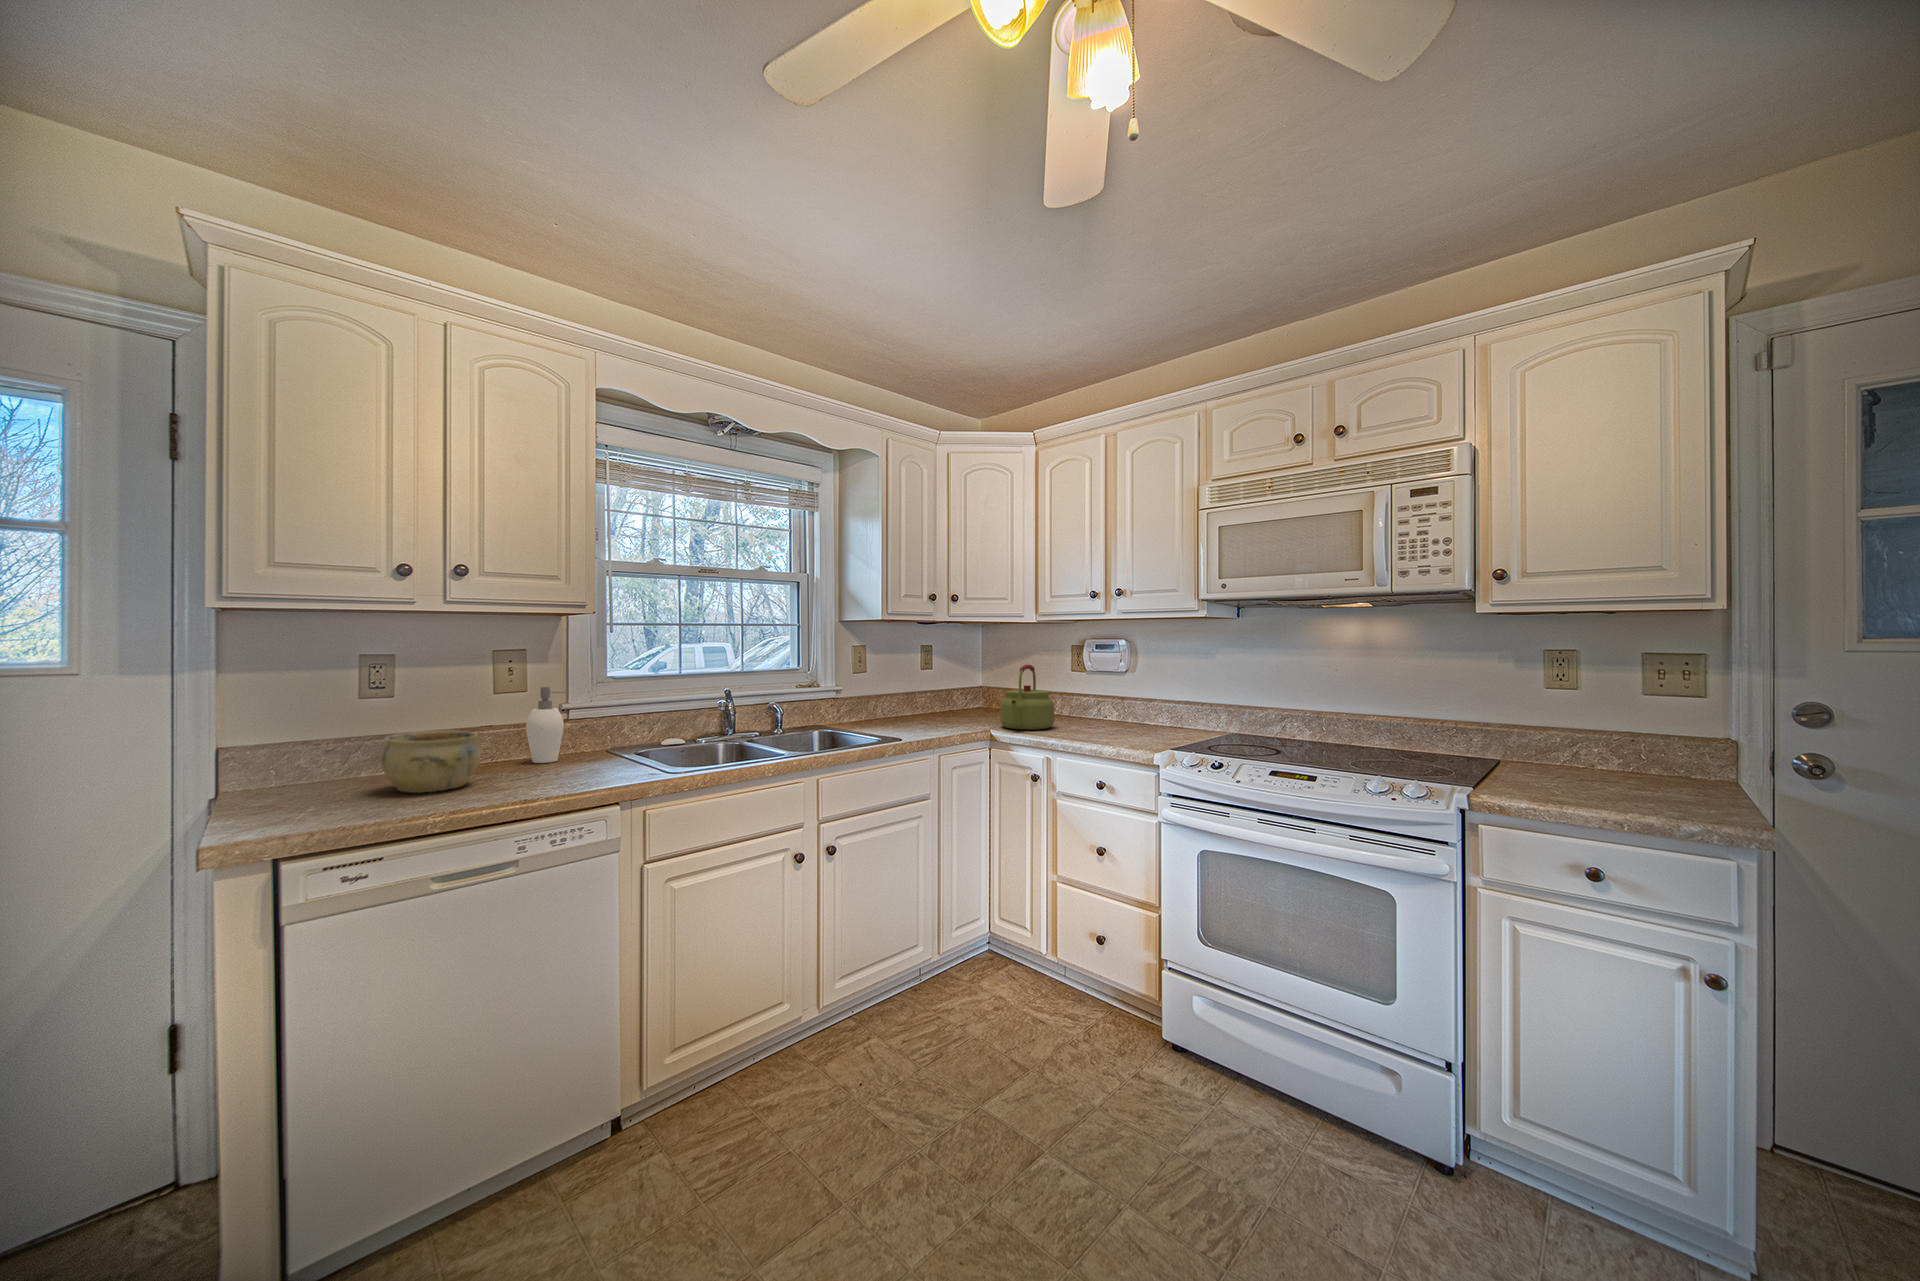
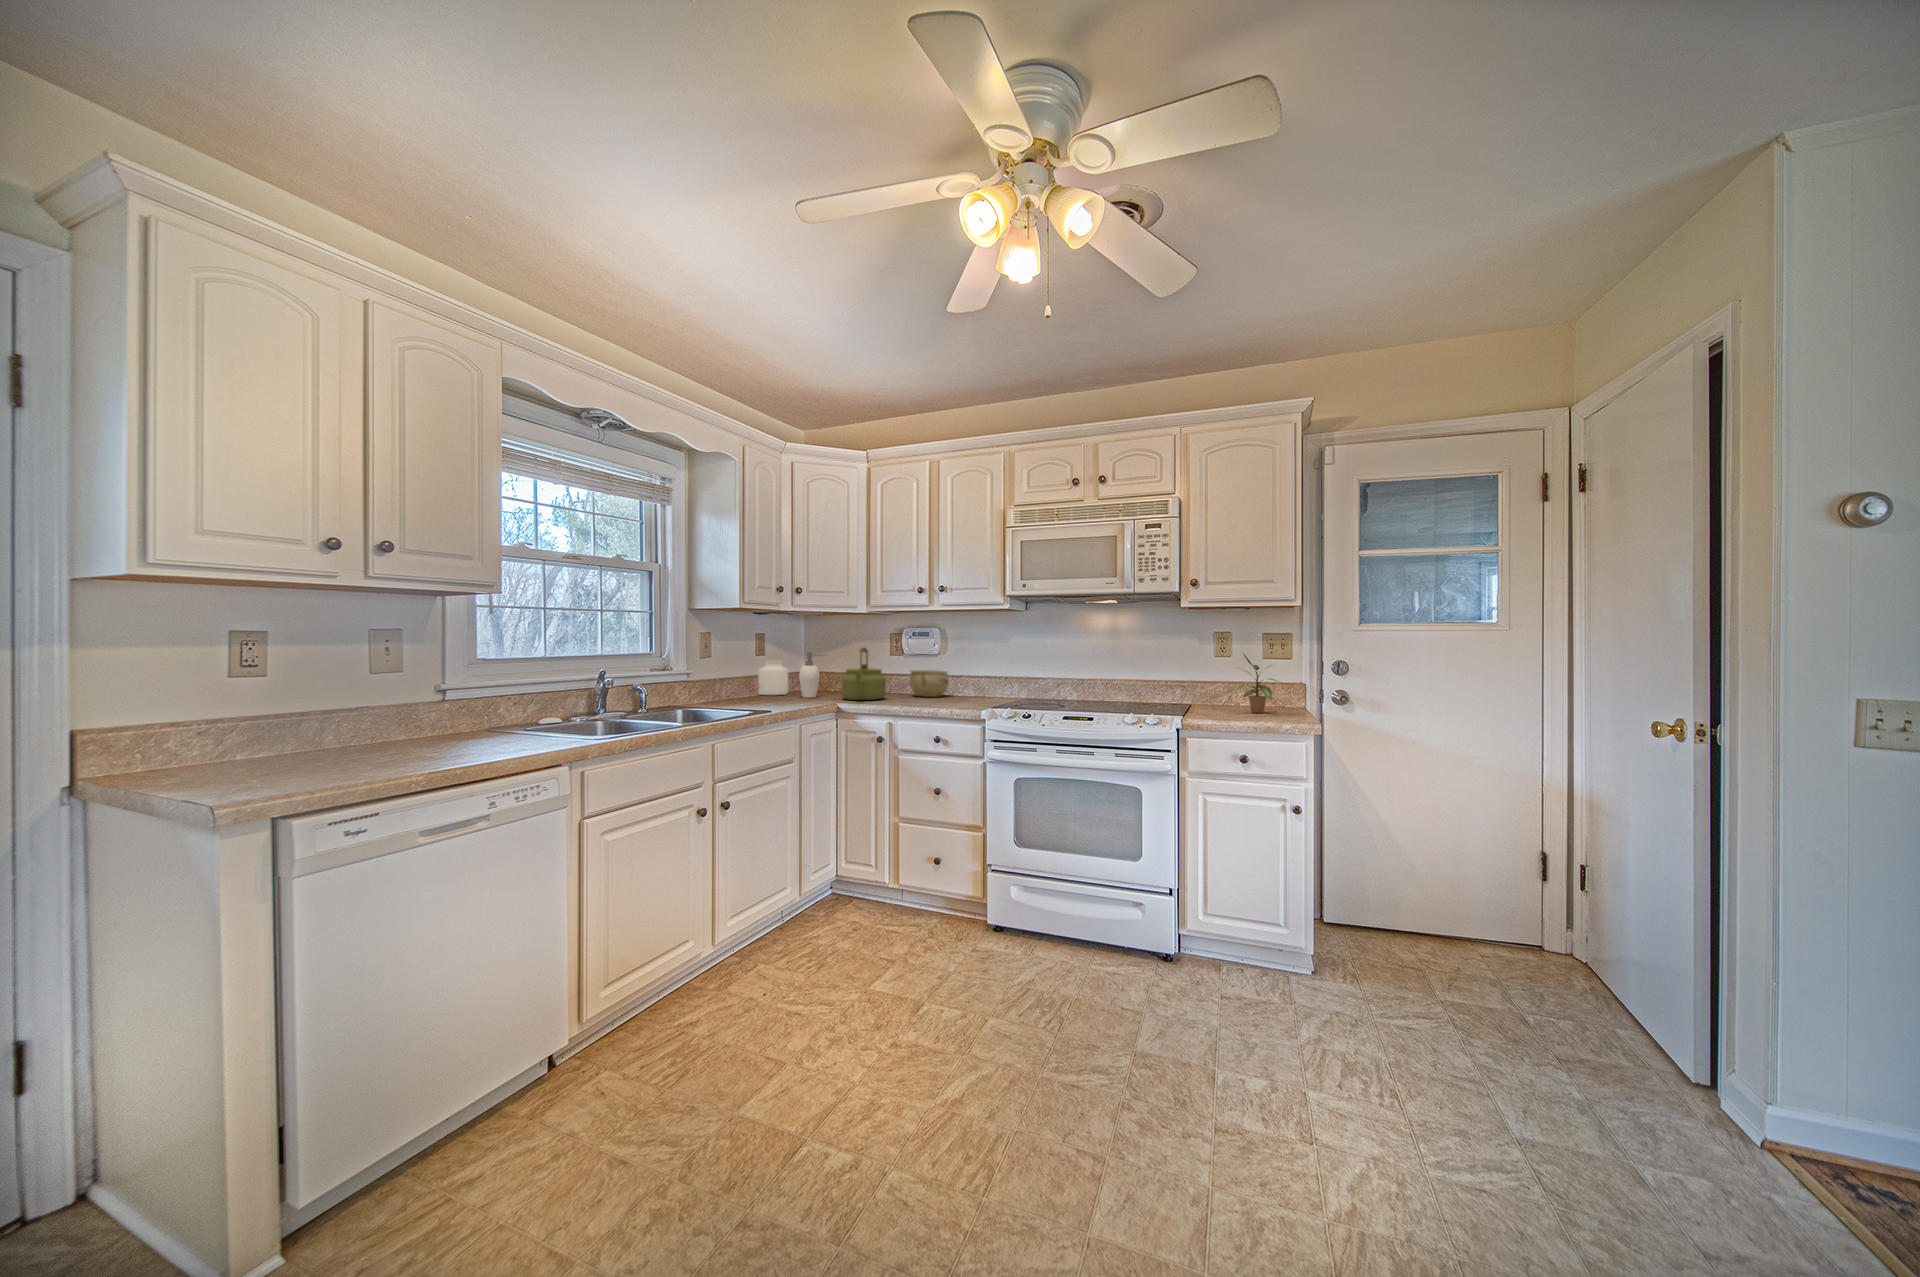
jar: none [919,675,952,717] -> present [758,659,788,695]
potted plant: none [1566,685,1678,788] -> present [1230,653,1279,713]
soap dispenser: present [526,687,569,763] -> present [799,652,825,698]
ceramic bowl: present [381,731,480,793] -> present [909,670,949,697]

